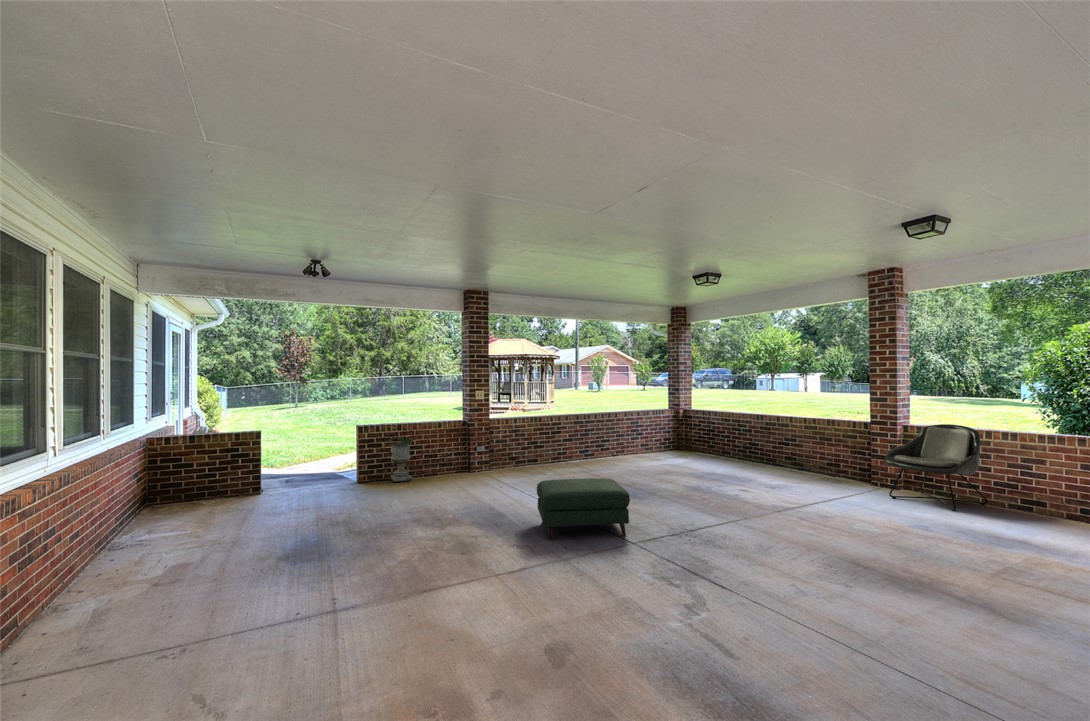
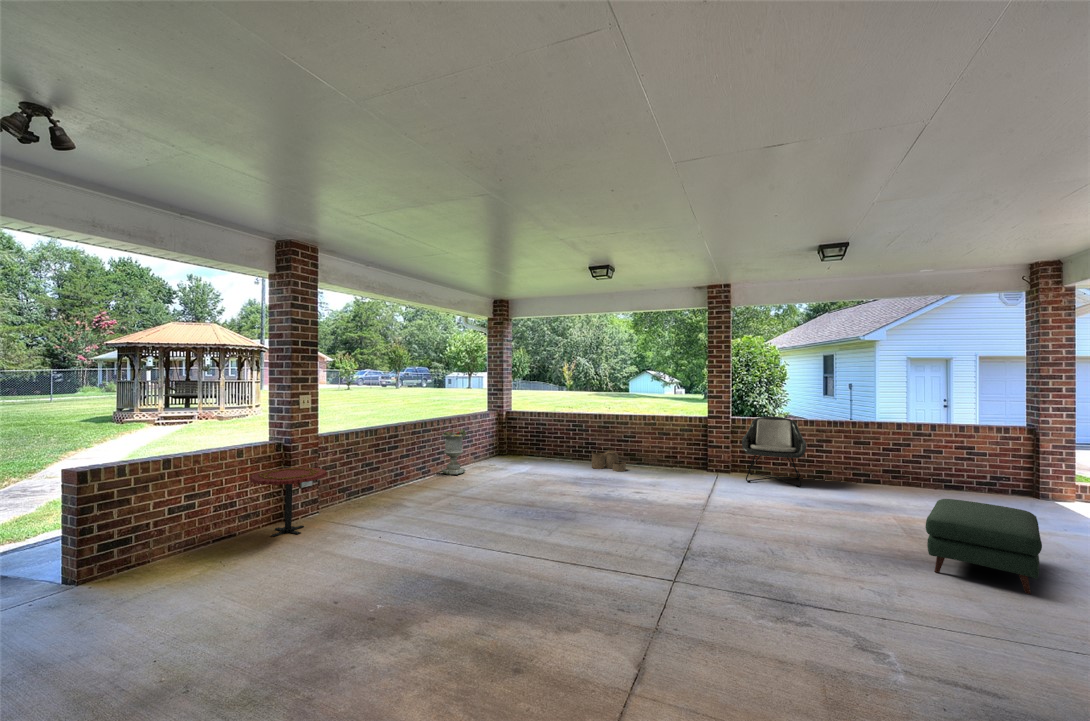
planter: present [389,436,413,482] -> present [442,429,467,475]
side table: none [439,438,481,478] -> present [250,467,327,537]
woven basket: none [740,451,777,473] -> present [592,450,626,471]
ottoman: present [537,478,630,540] -> present [926,499,1042,594]

